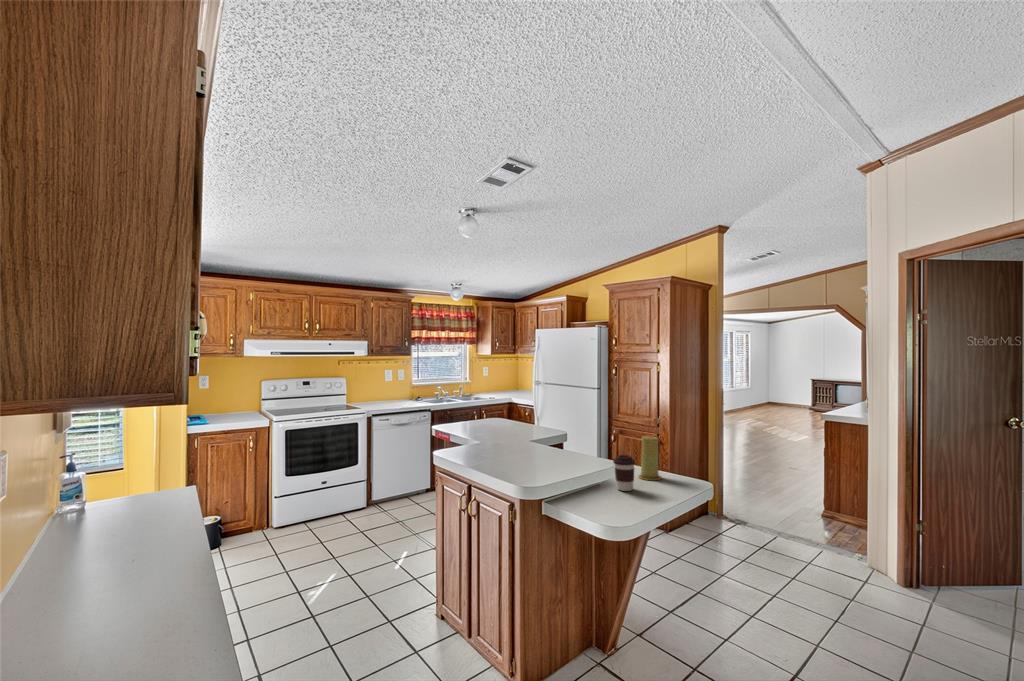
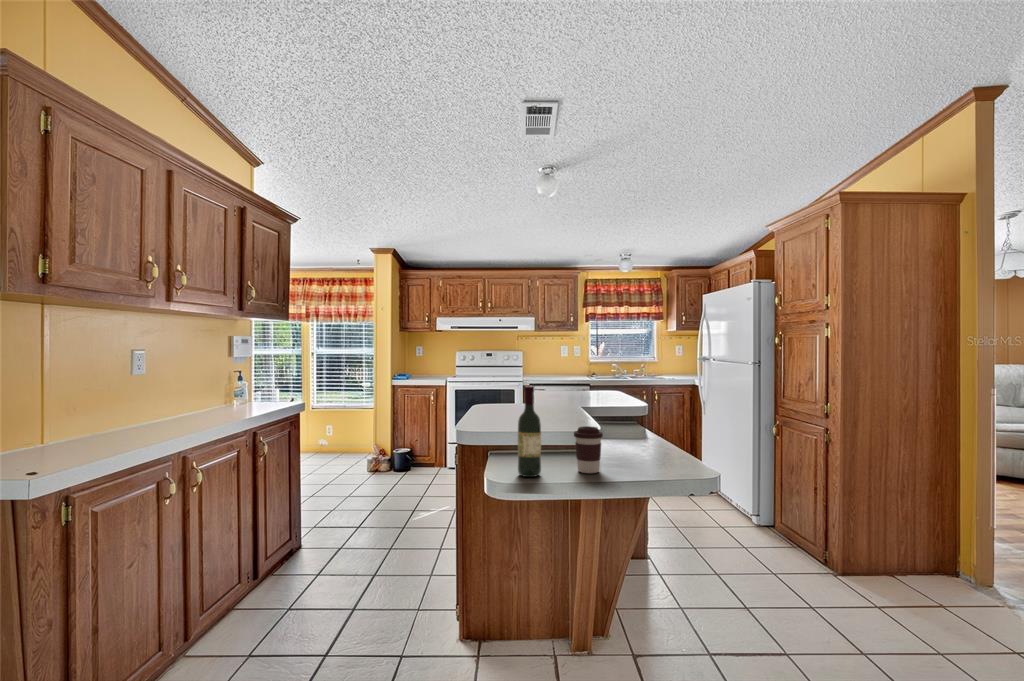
wine bottle: none [590,429,610,502] -> present [518,386,541,477]
candle: present [639,436,662,480] -> none [640,410,673,470]

